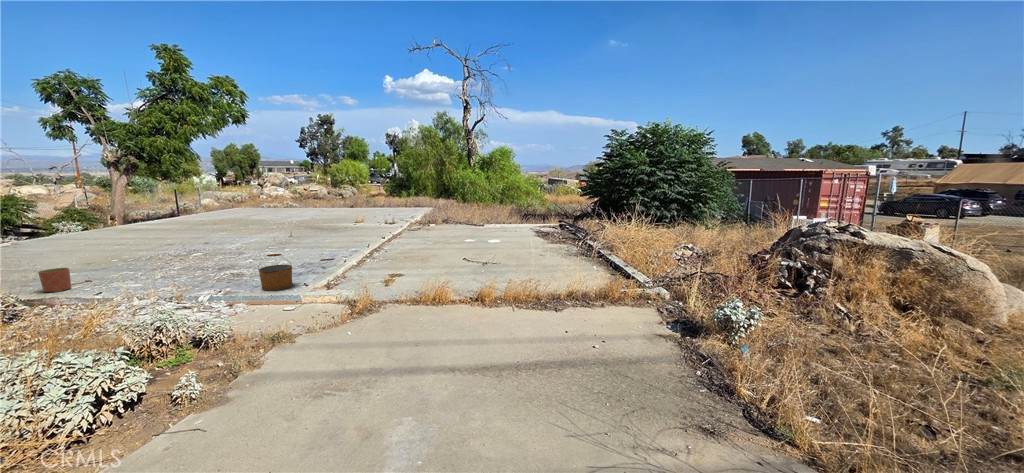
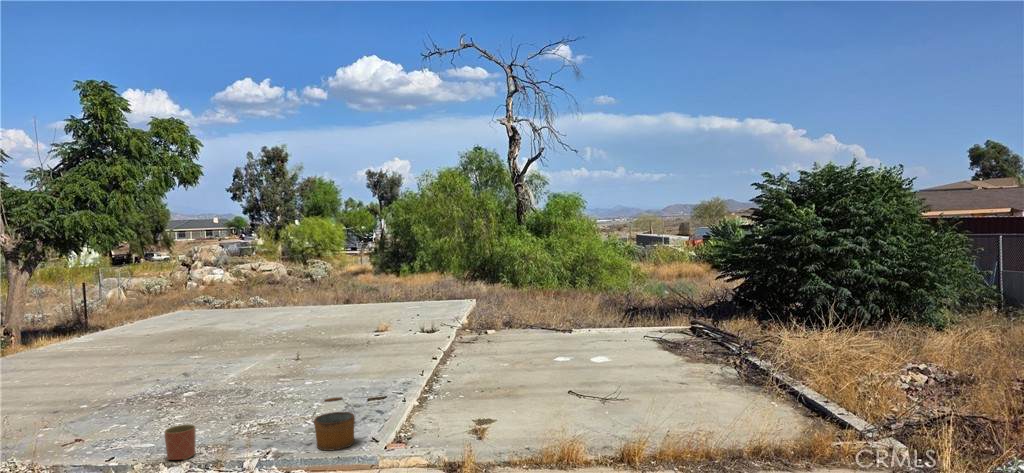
planter: present [38,268,71,292] -> present [164,424,196,460]

